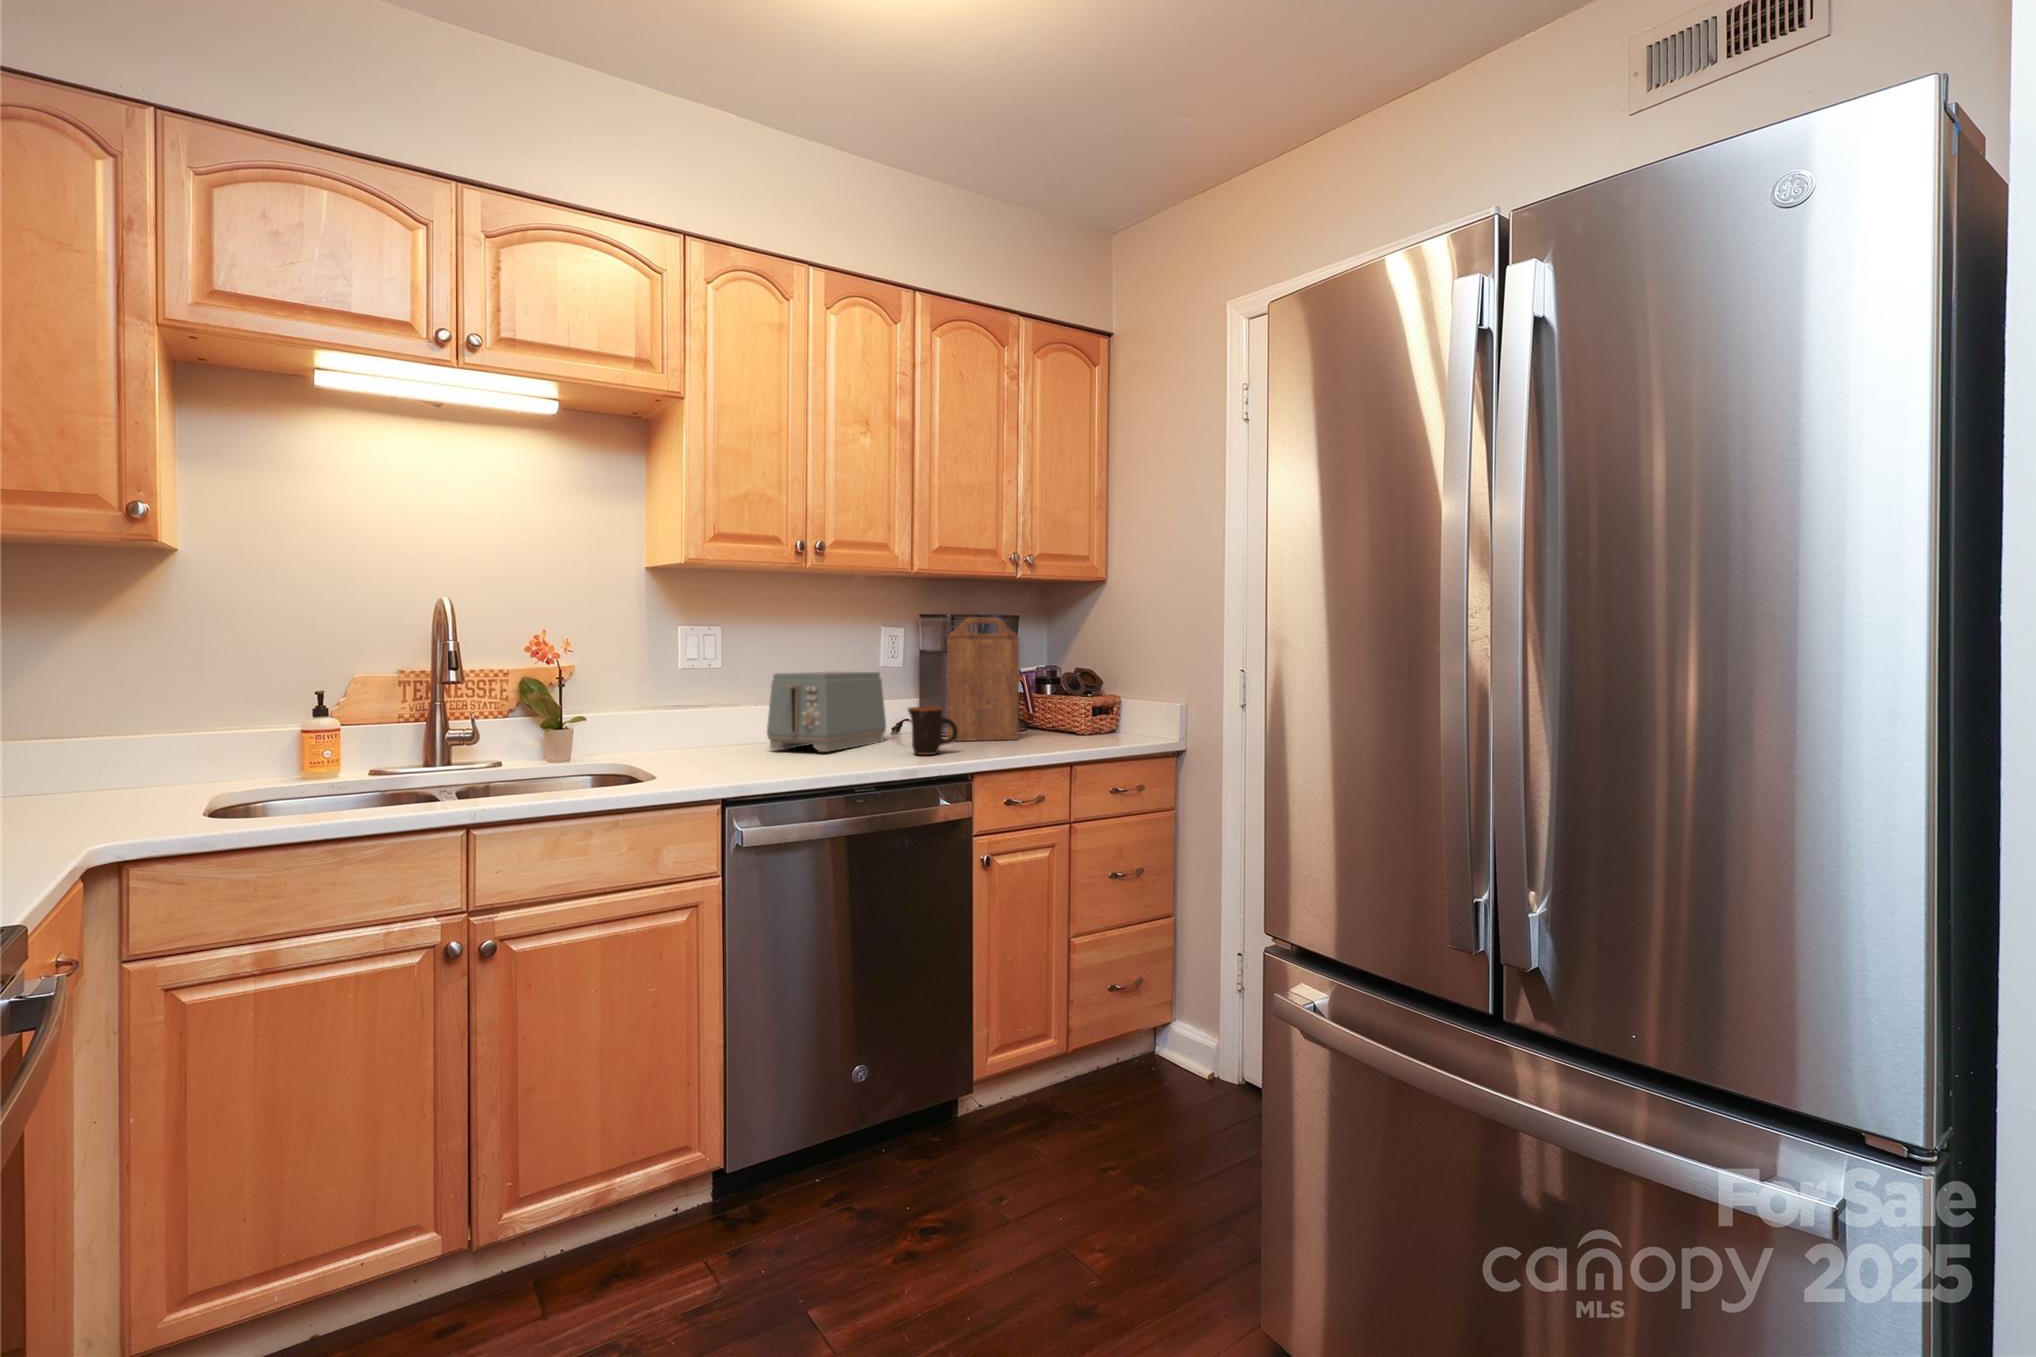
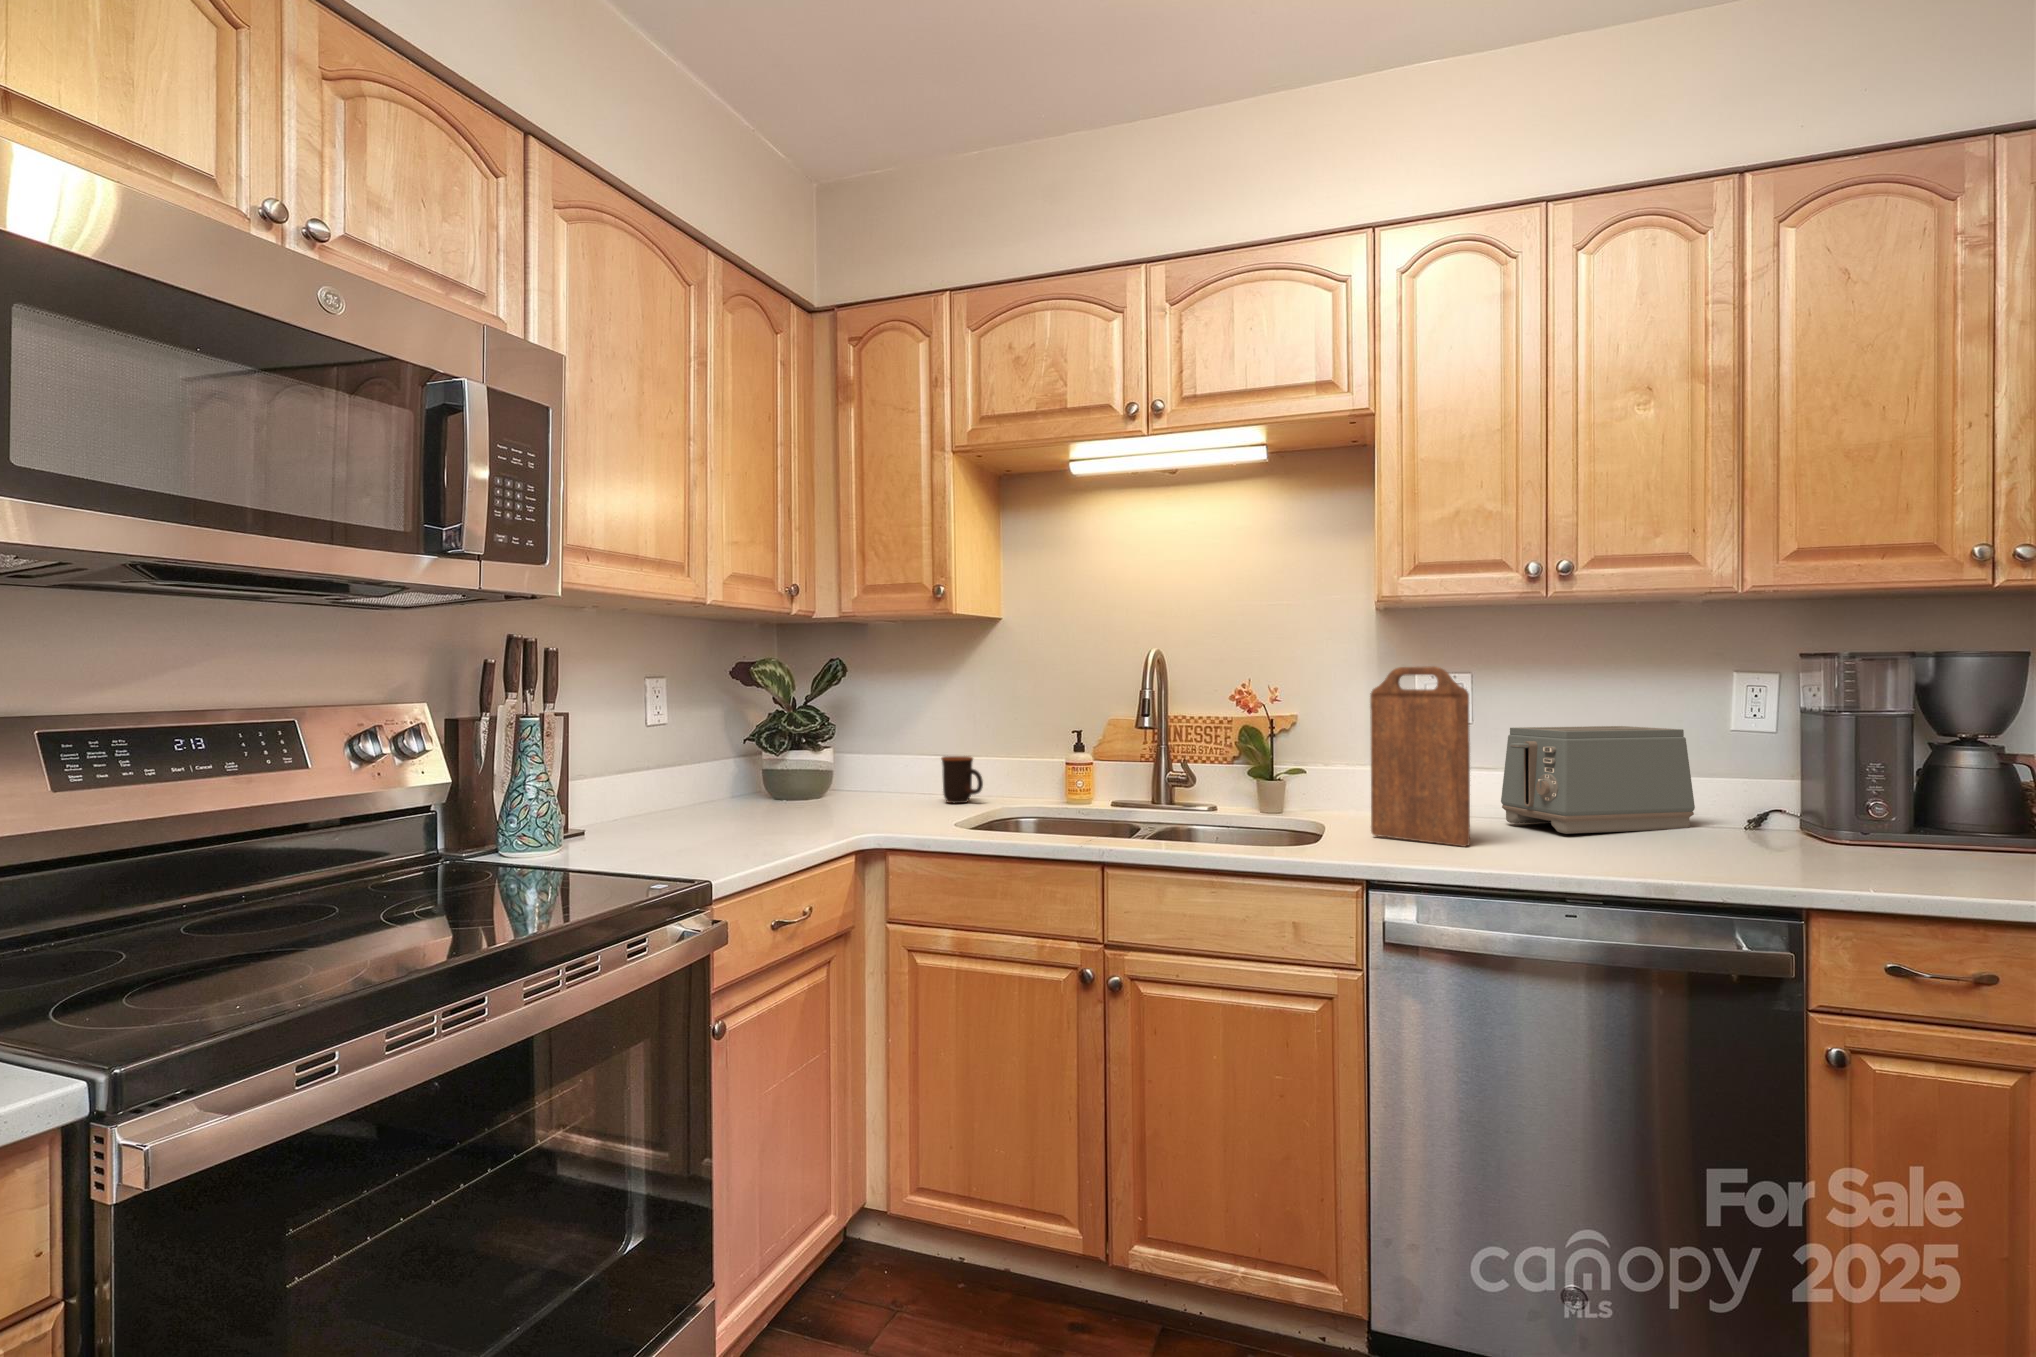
cutting board: present [947,617,1019,741] -> present [1370,666,1470,847]
mug: present [908,707,958,755] -> present [941,756,983,803]

